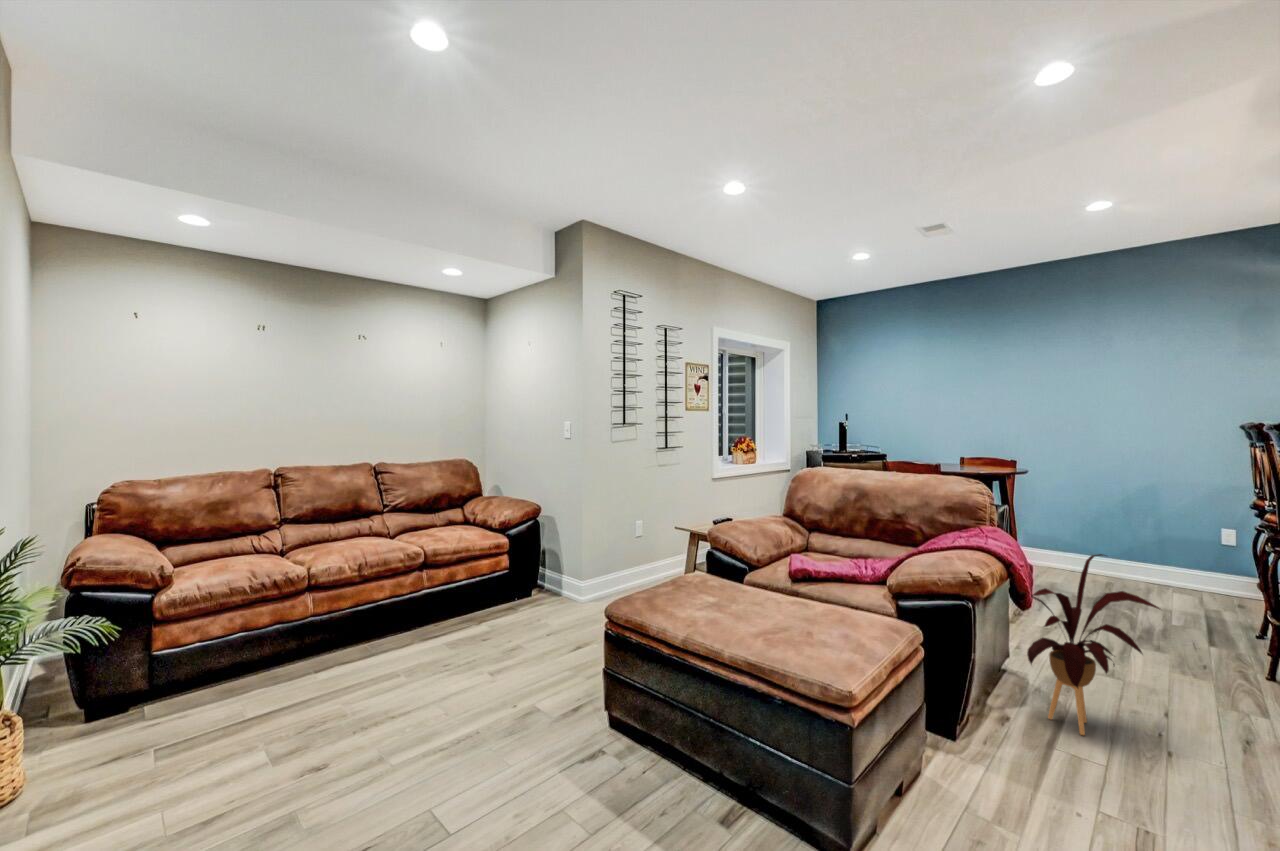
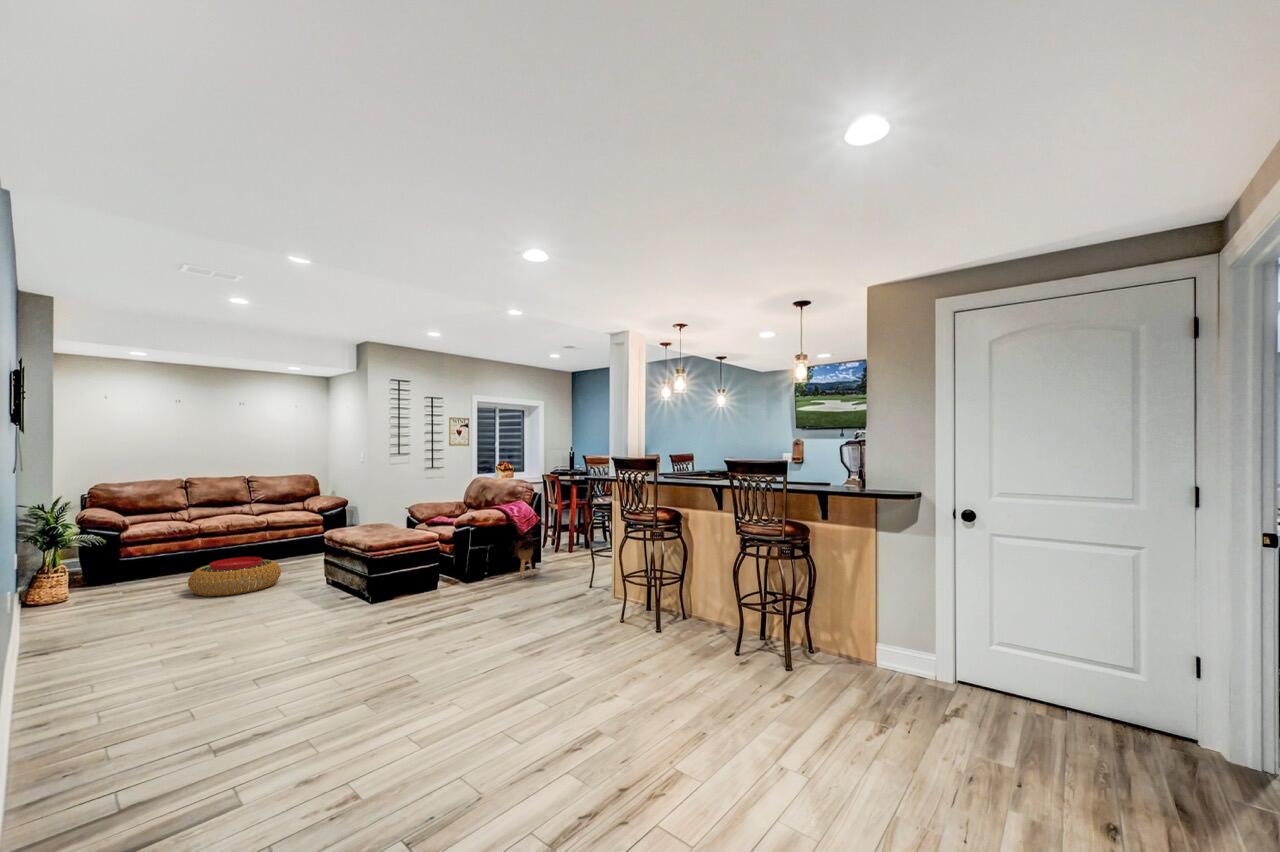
pouf: none [304,658,500,793] -> present [188,557,281,596]

